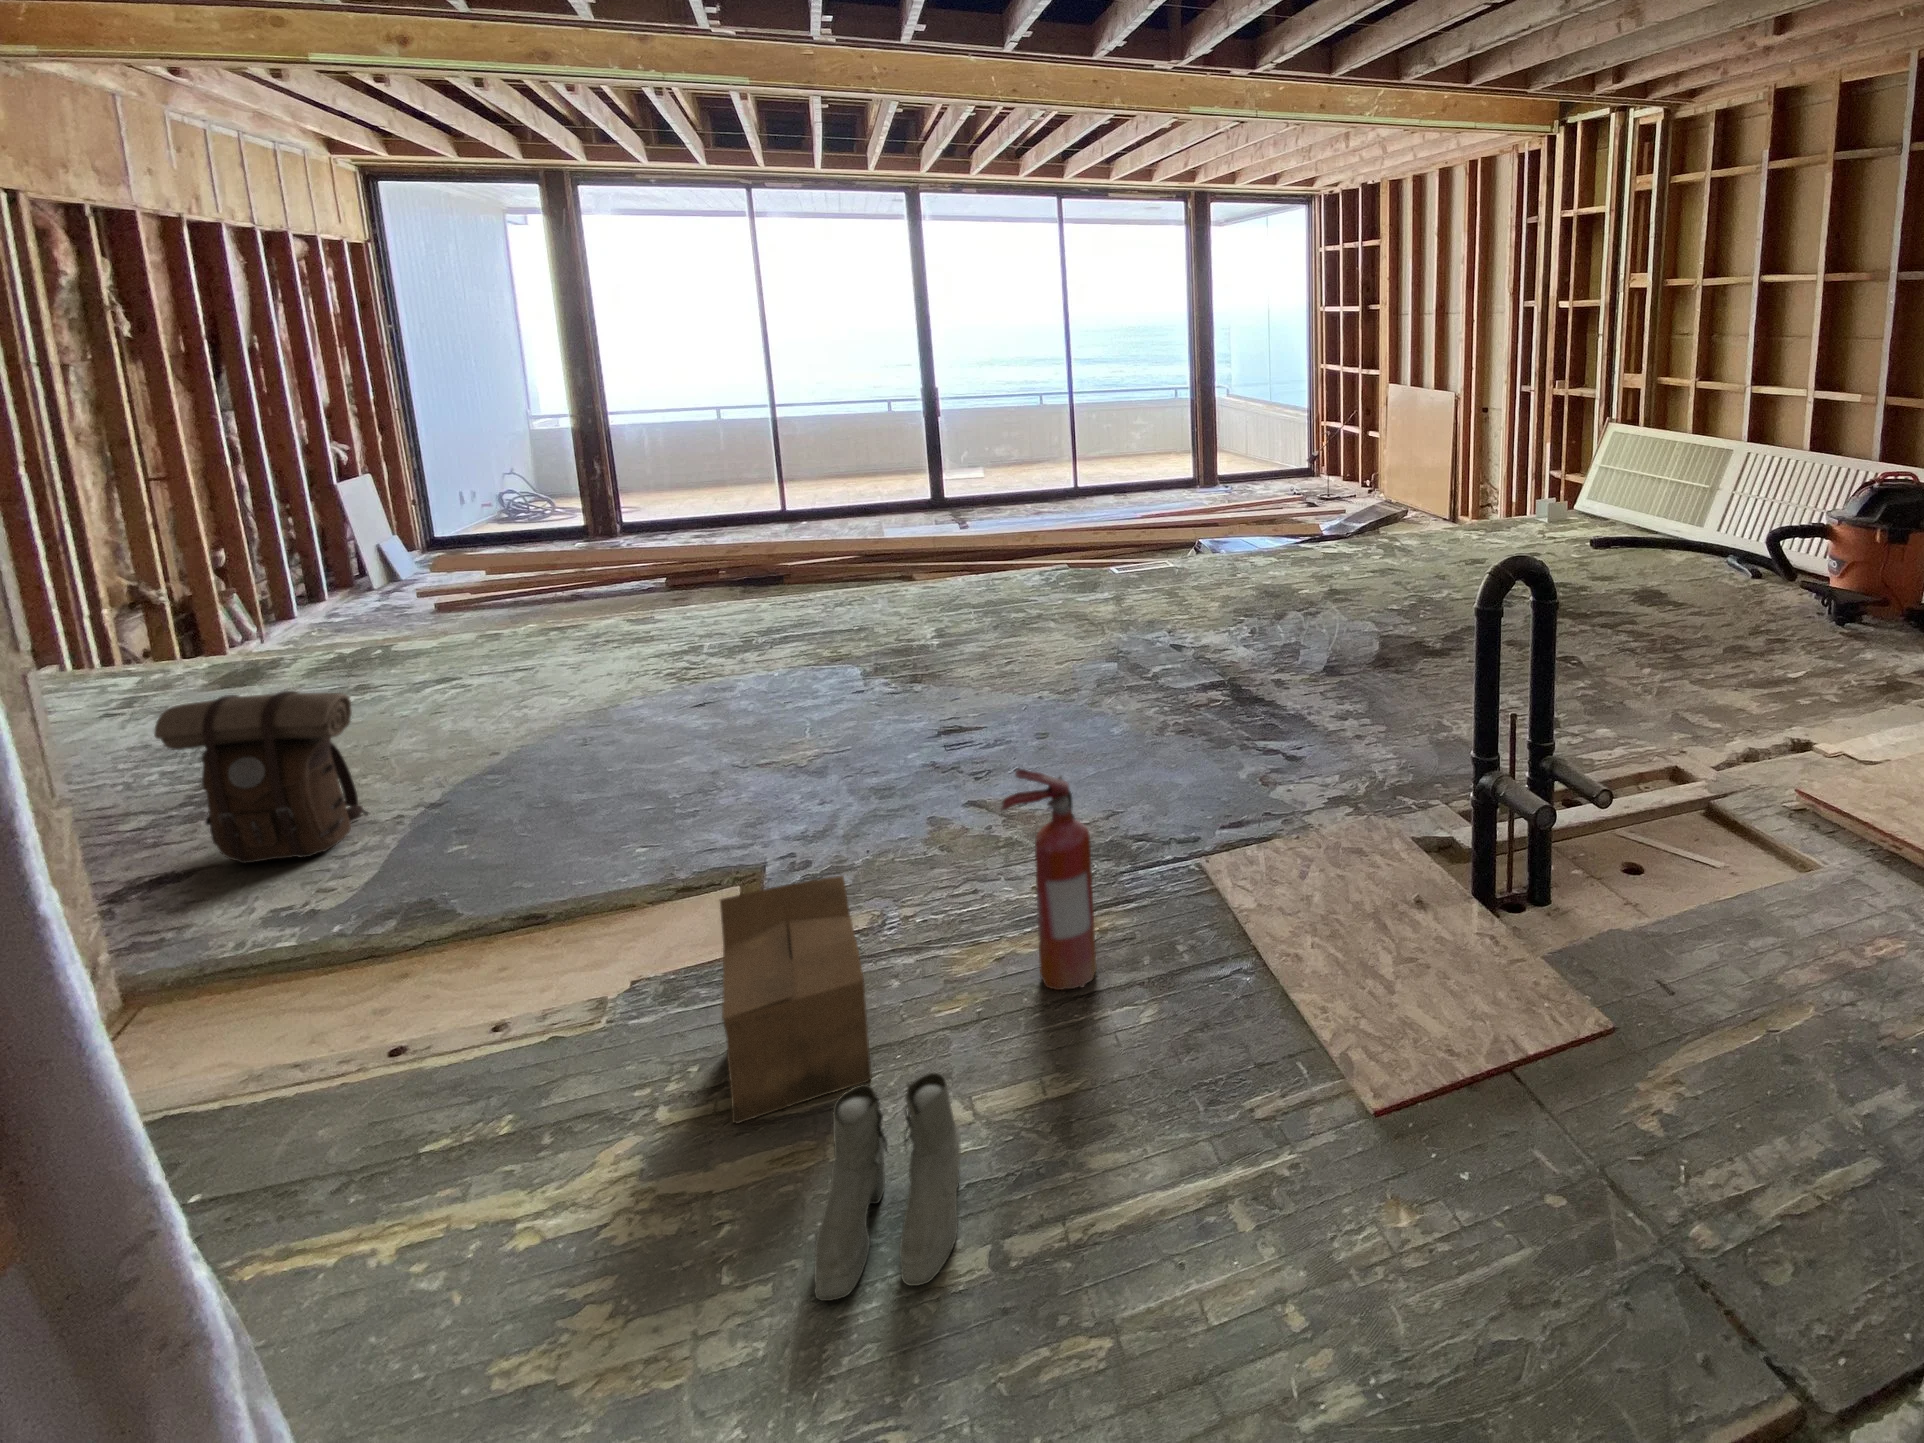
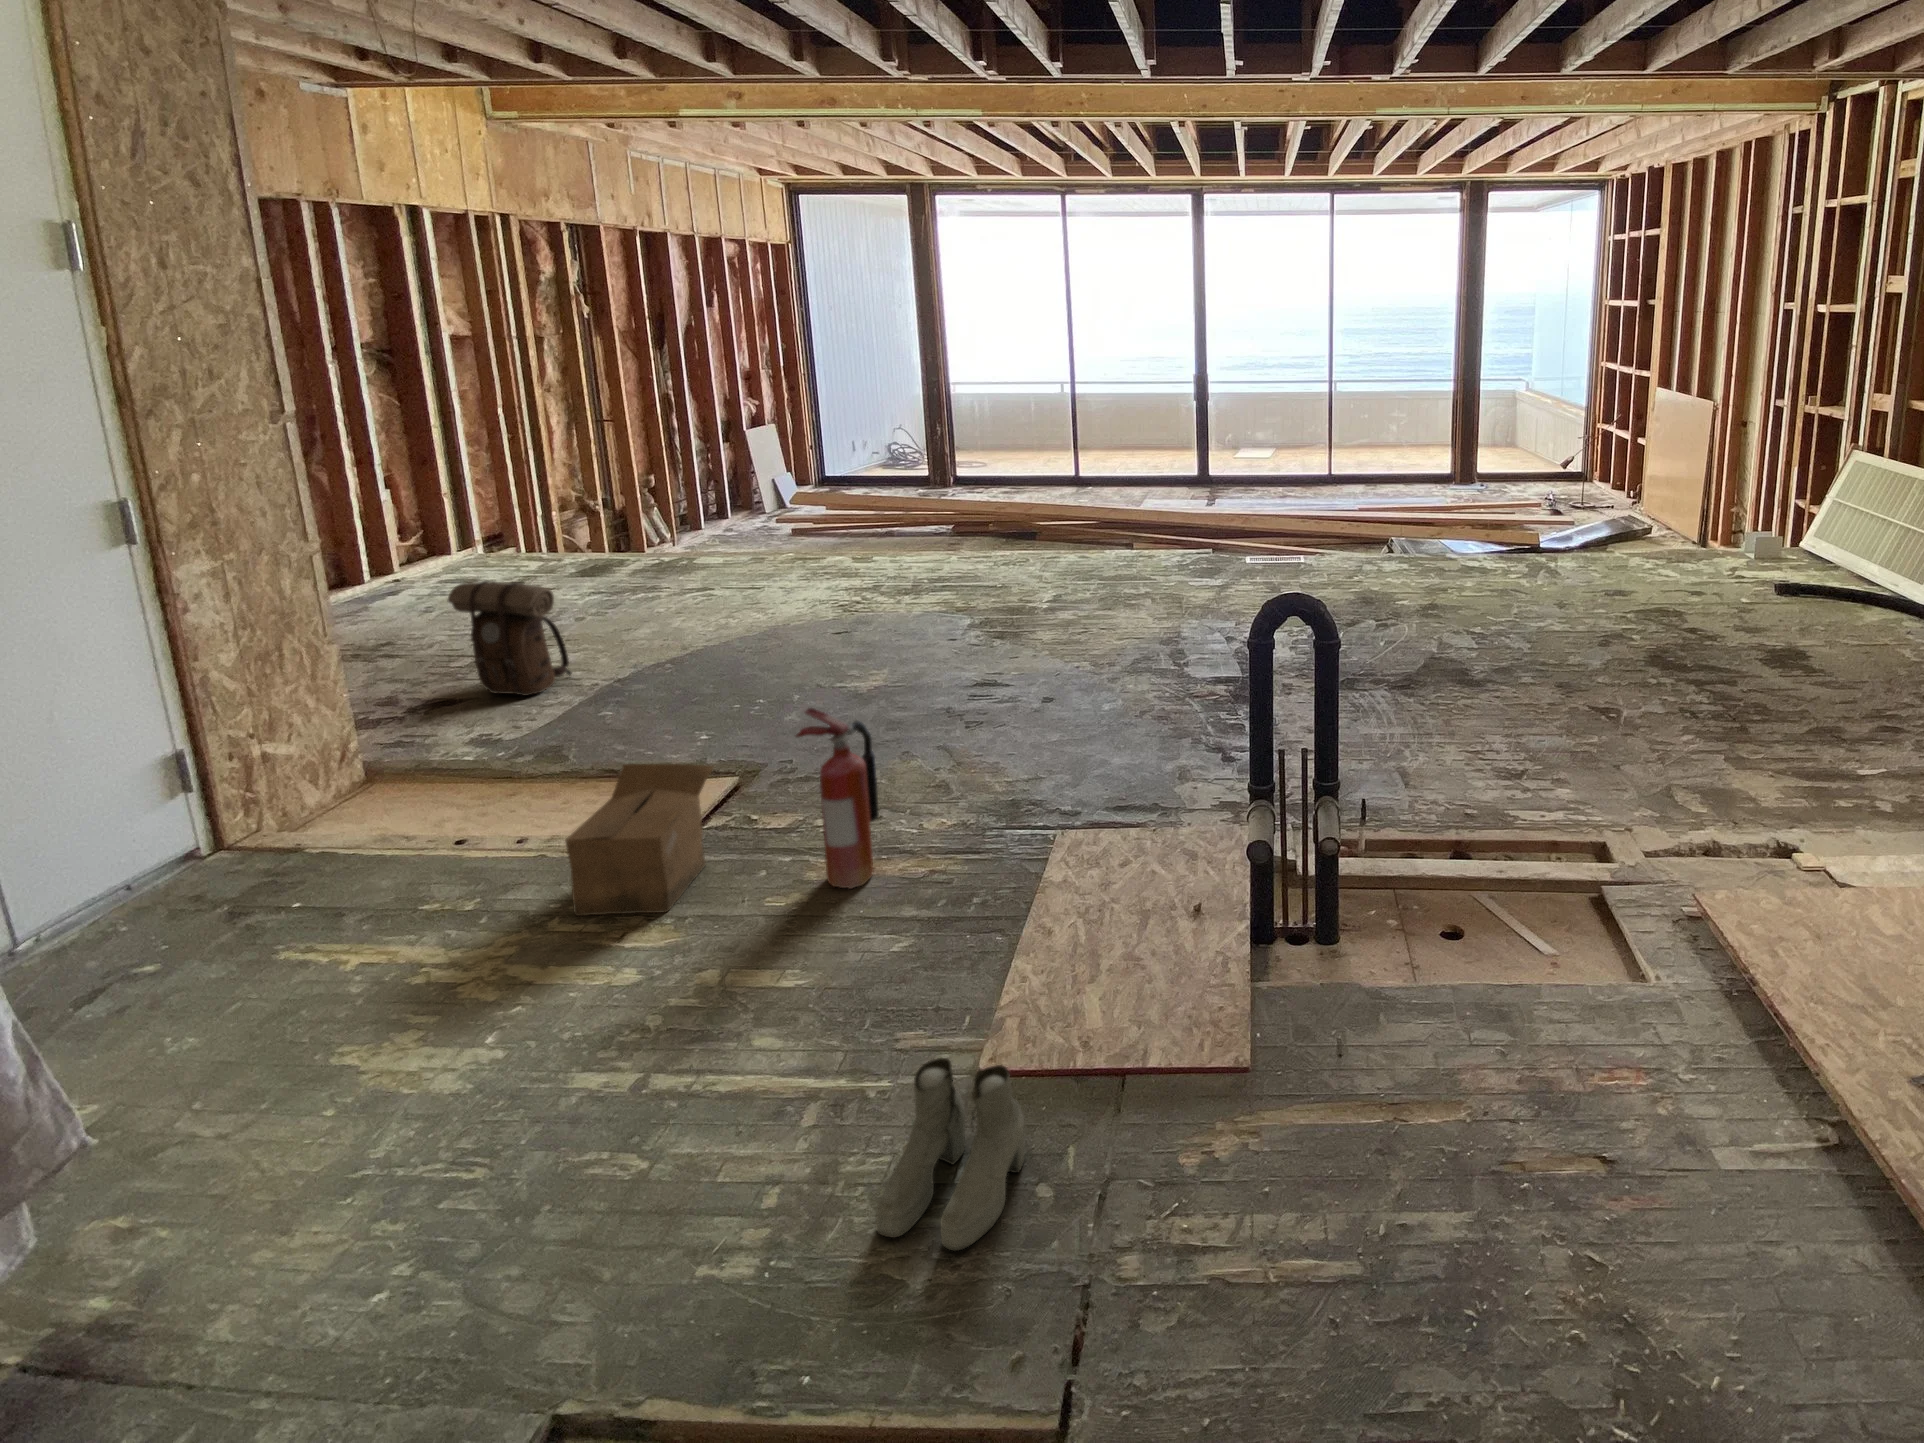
boots: present [814,1073,961,1301] -> present [876,1058,1025,1251]

